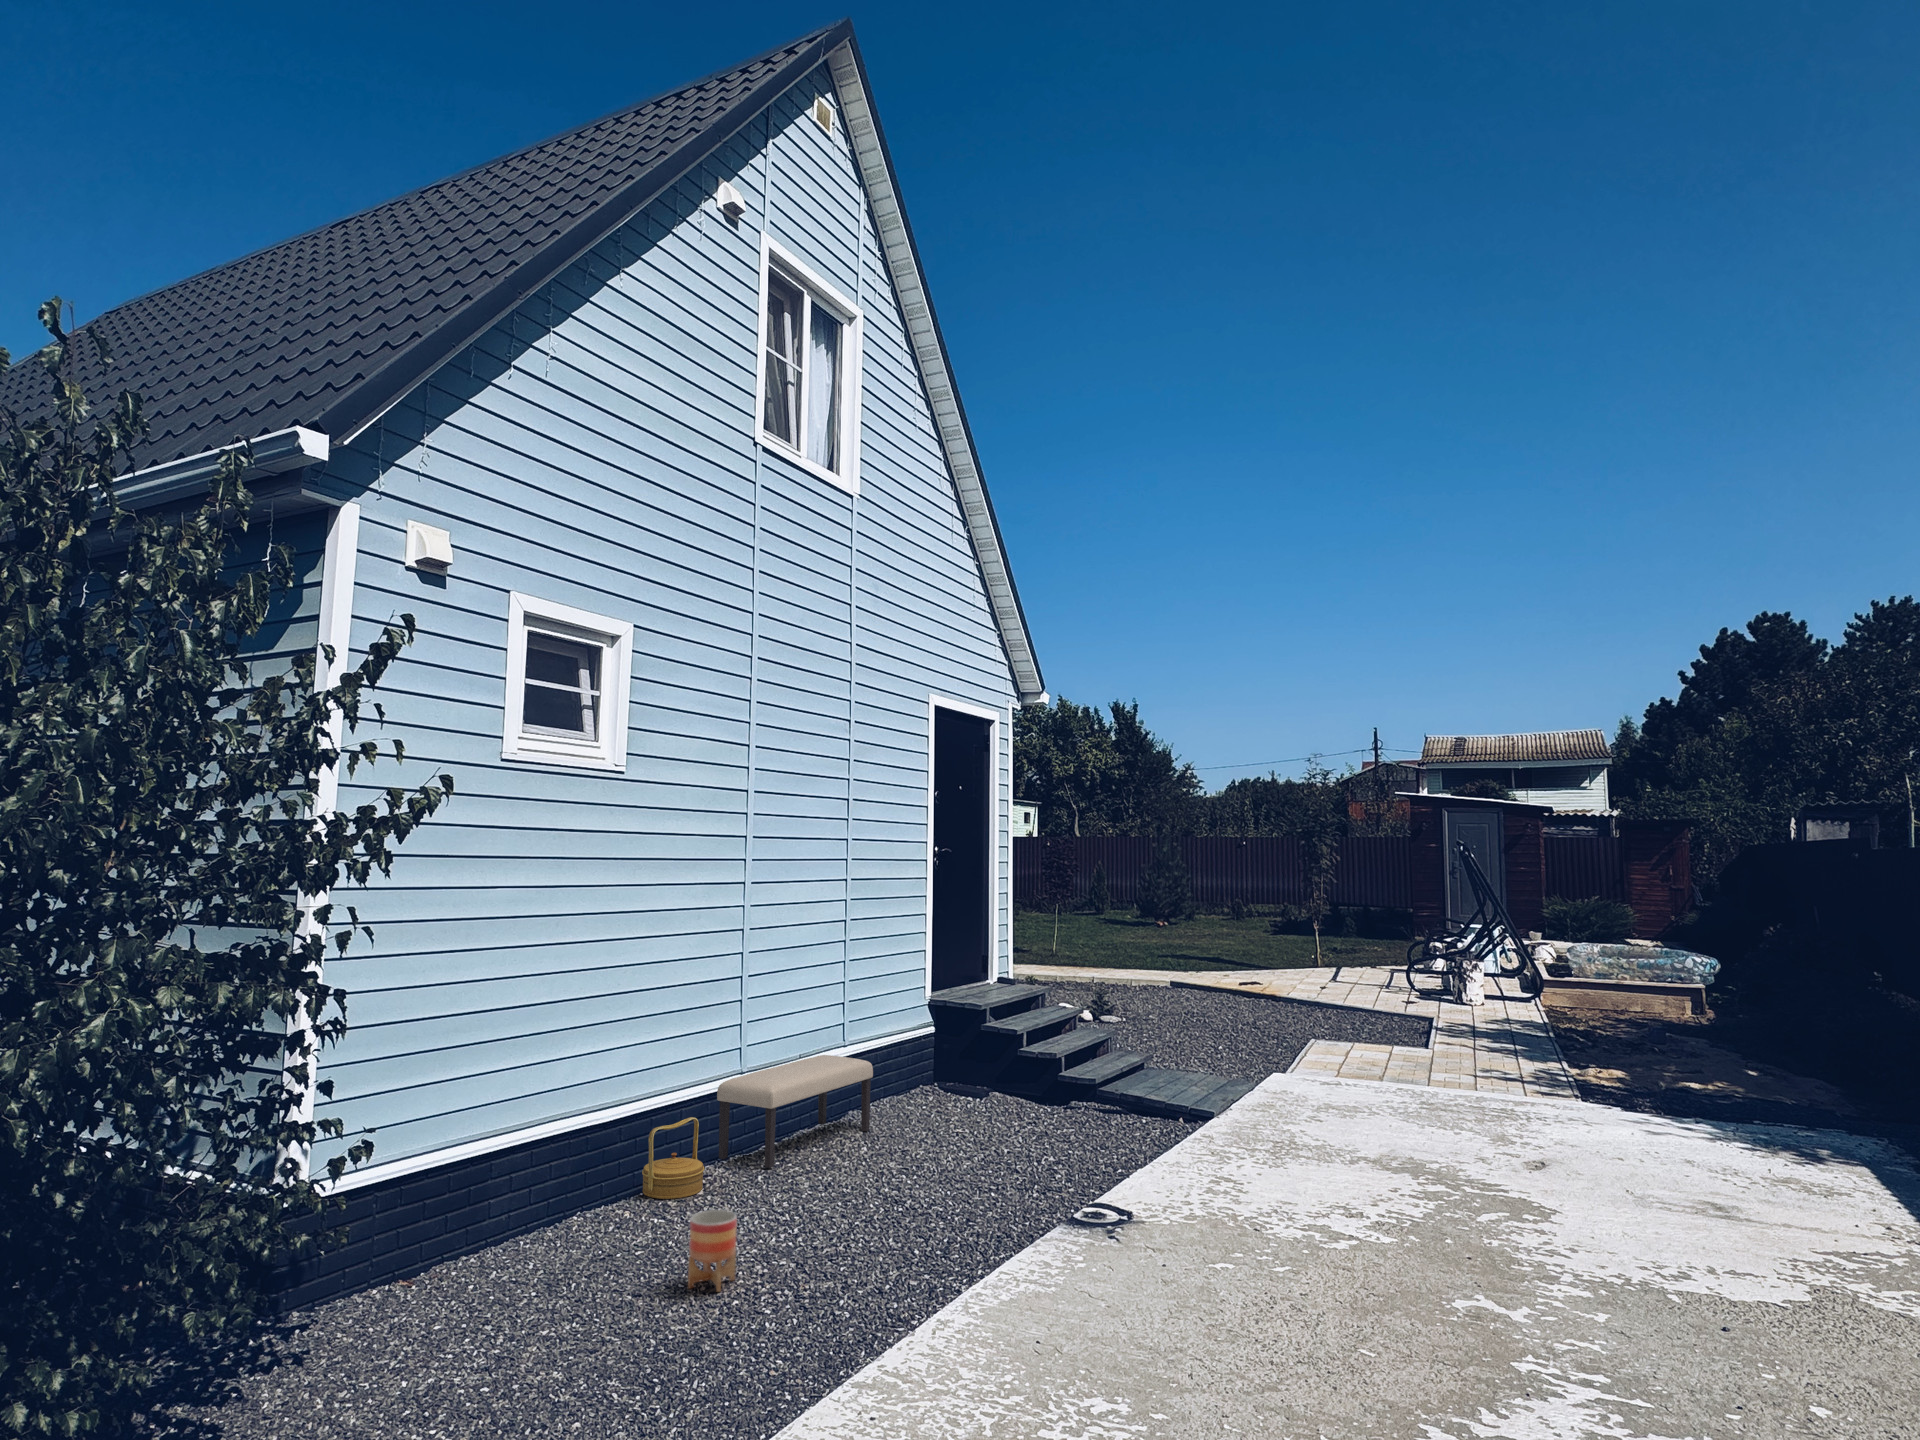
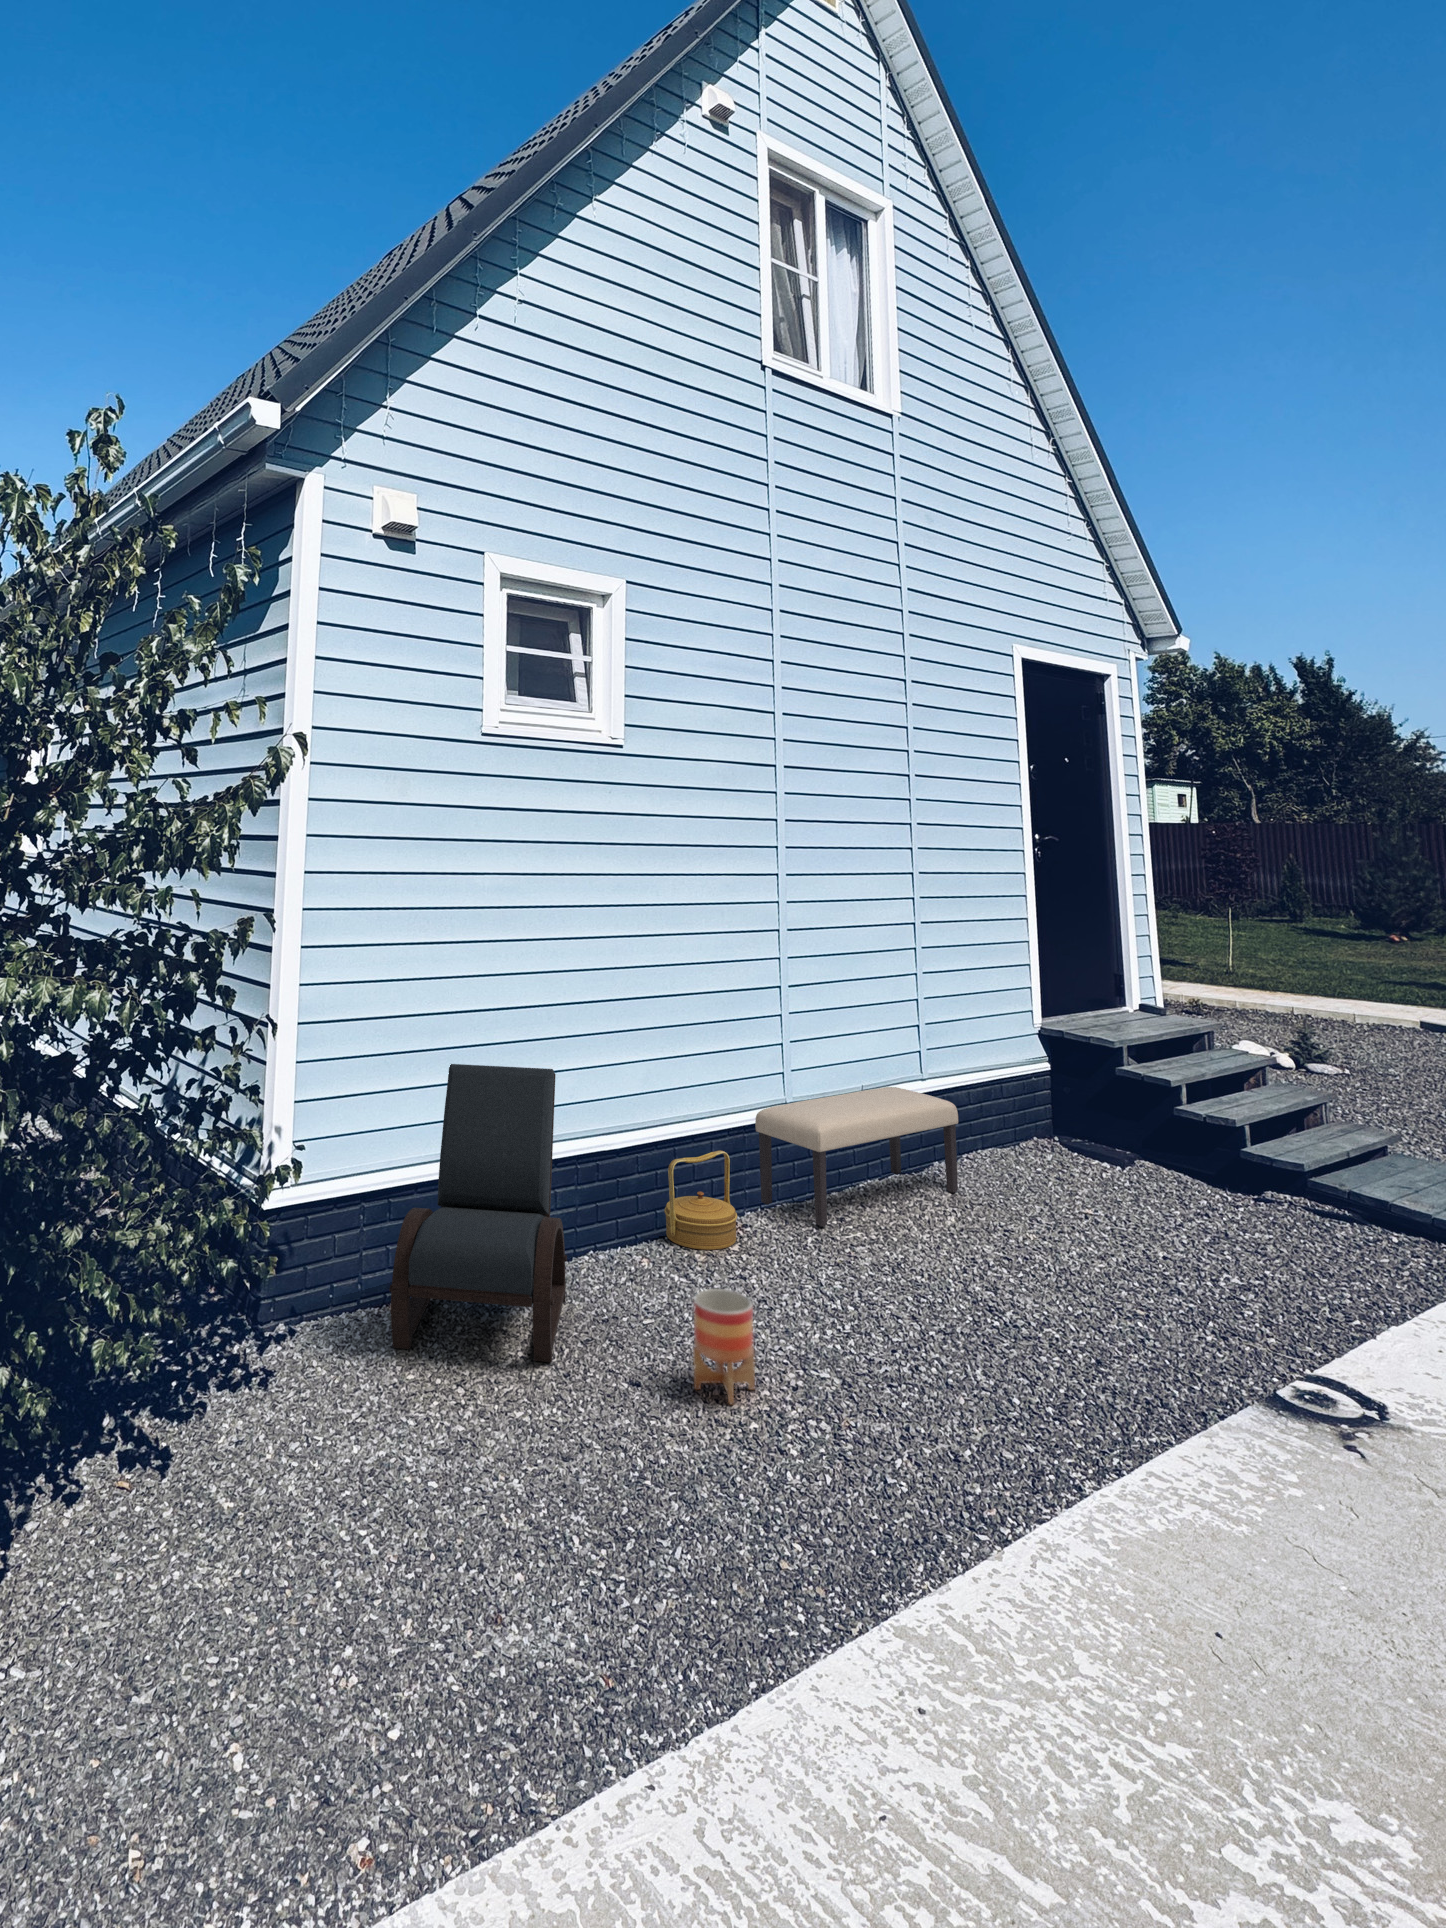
lounge chair: none [414,1059,570,1312] -> present [389,1064,567,1362]

